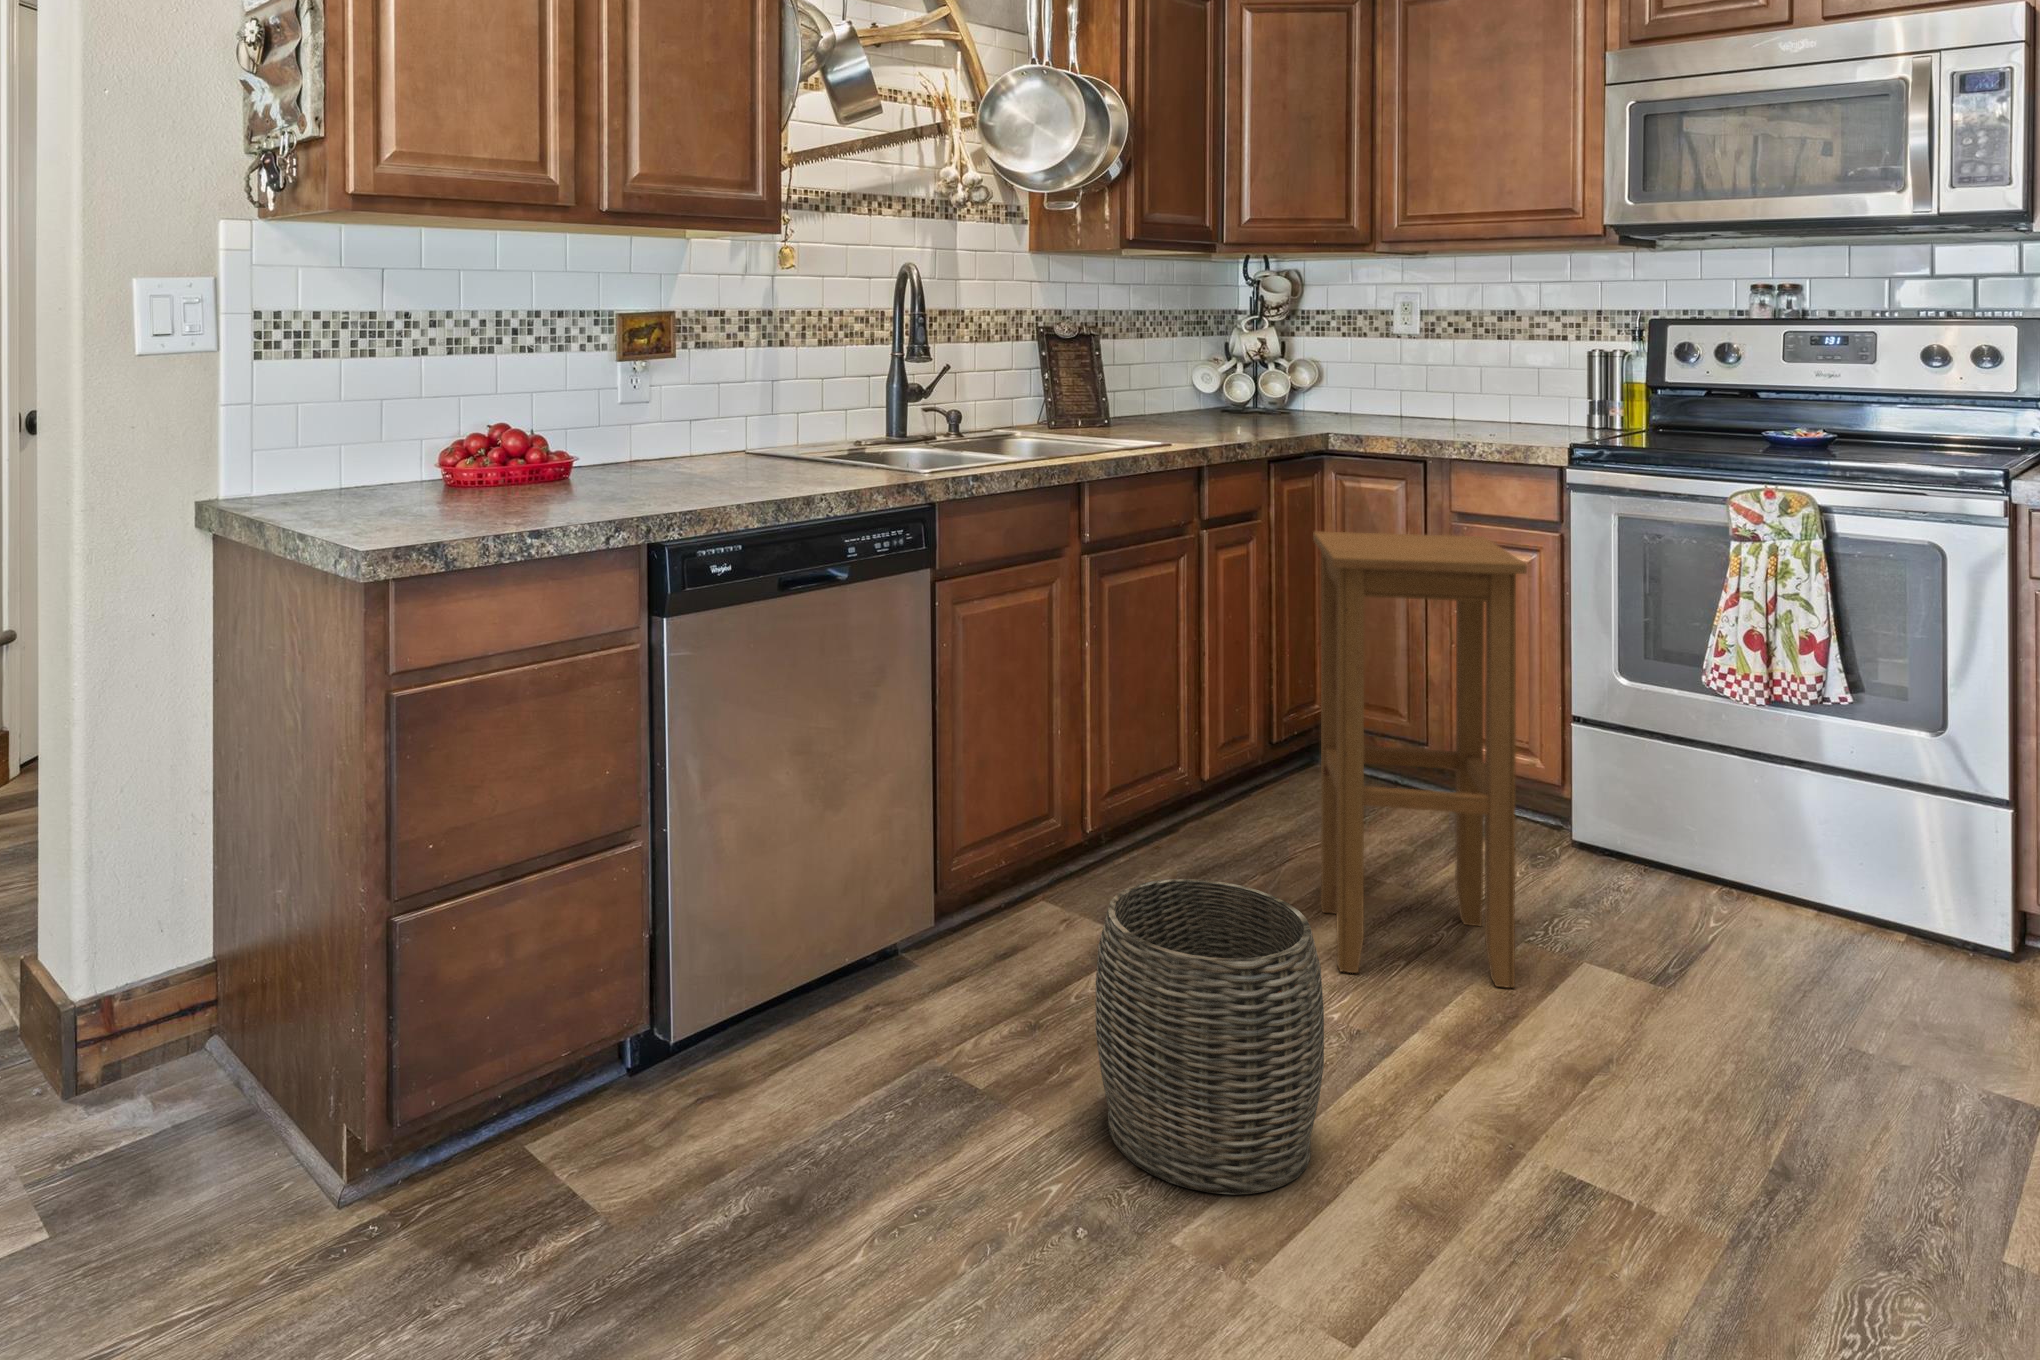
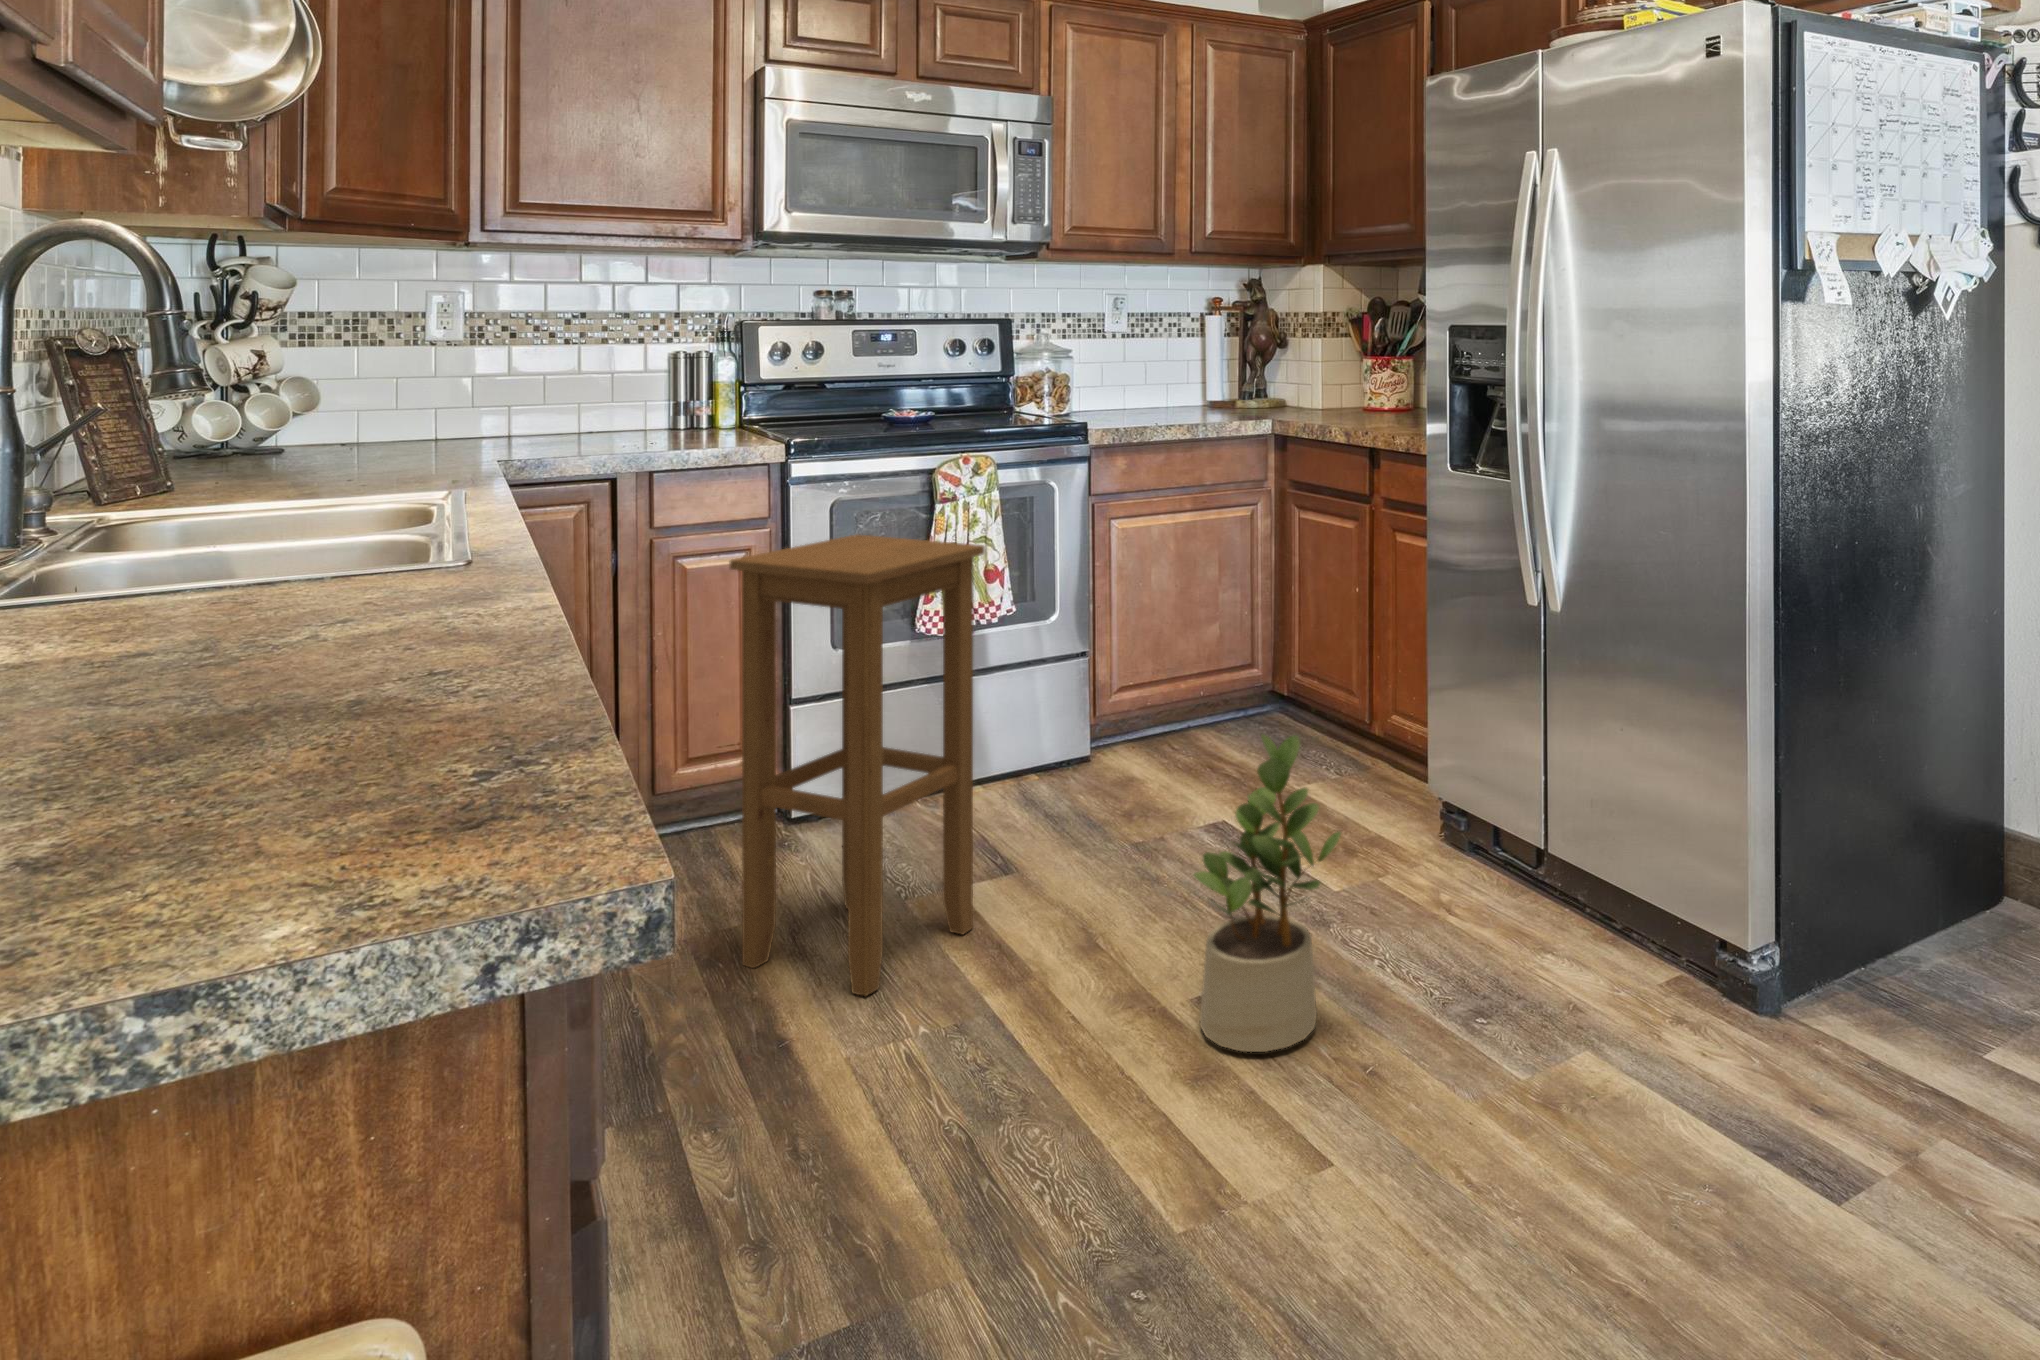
potted plant: none [1482,843,1678,1266] -> present [1194,734,1341,1052]
woven basket: present [1096,879,1324,1194] -> none [933,899,1164,1229]

